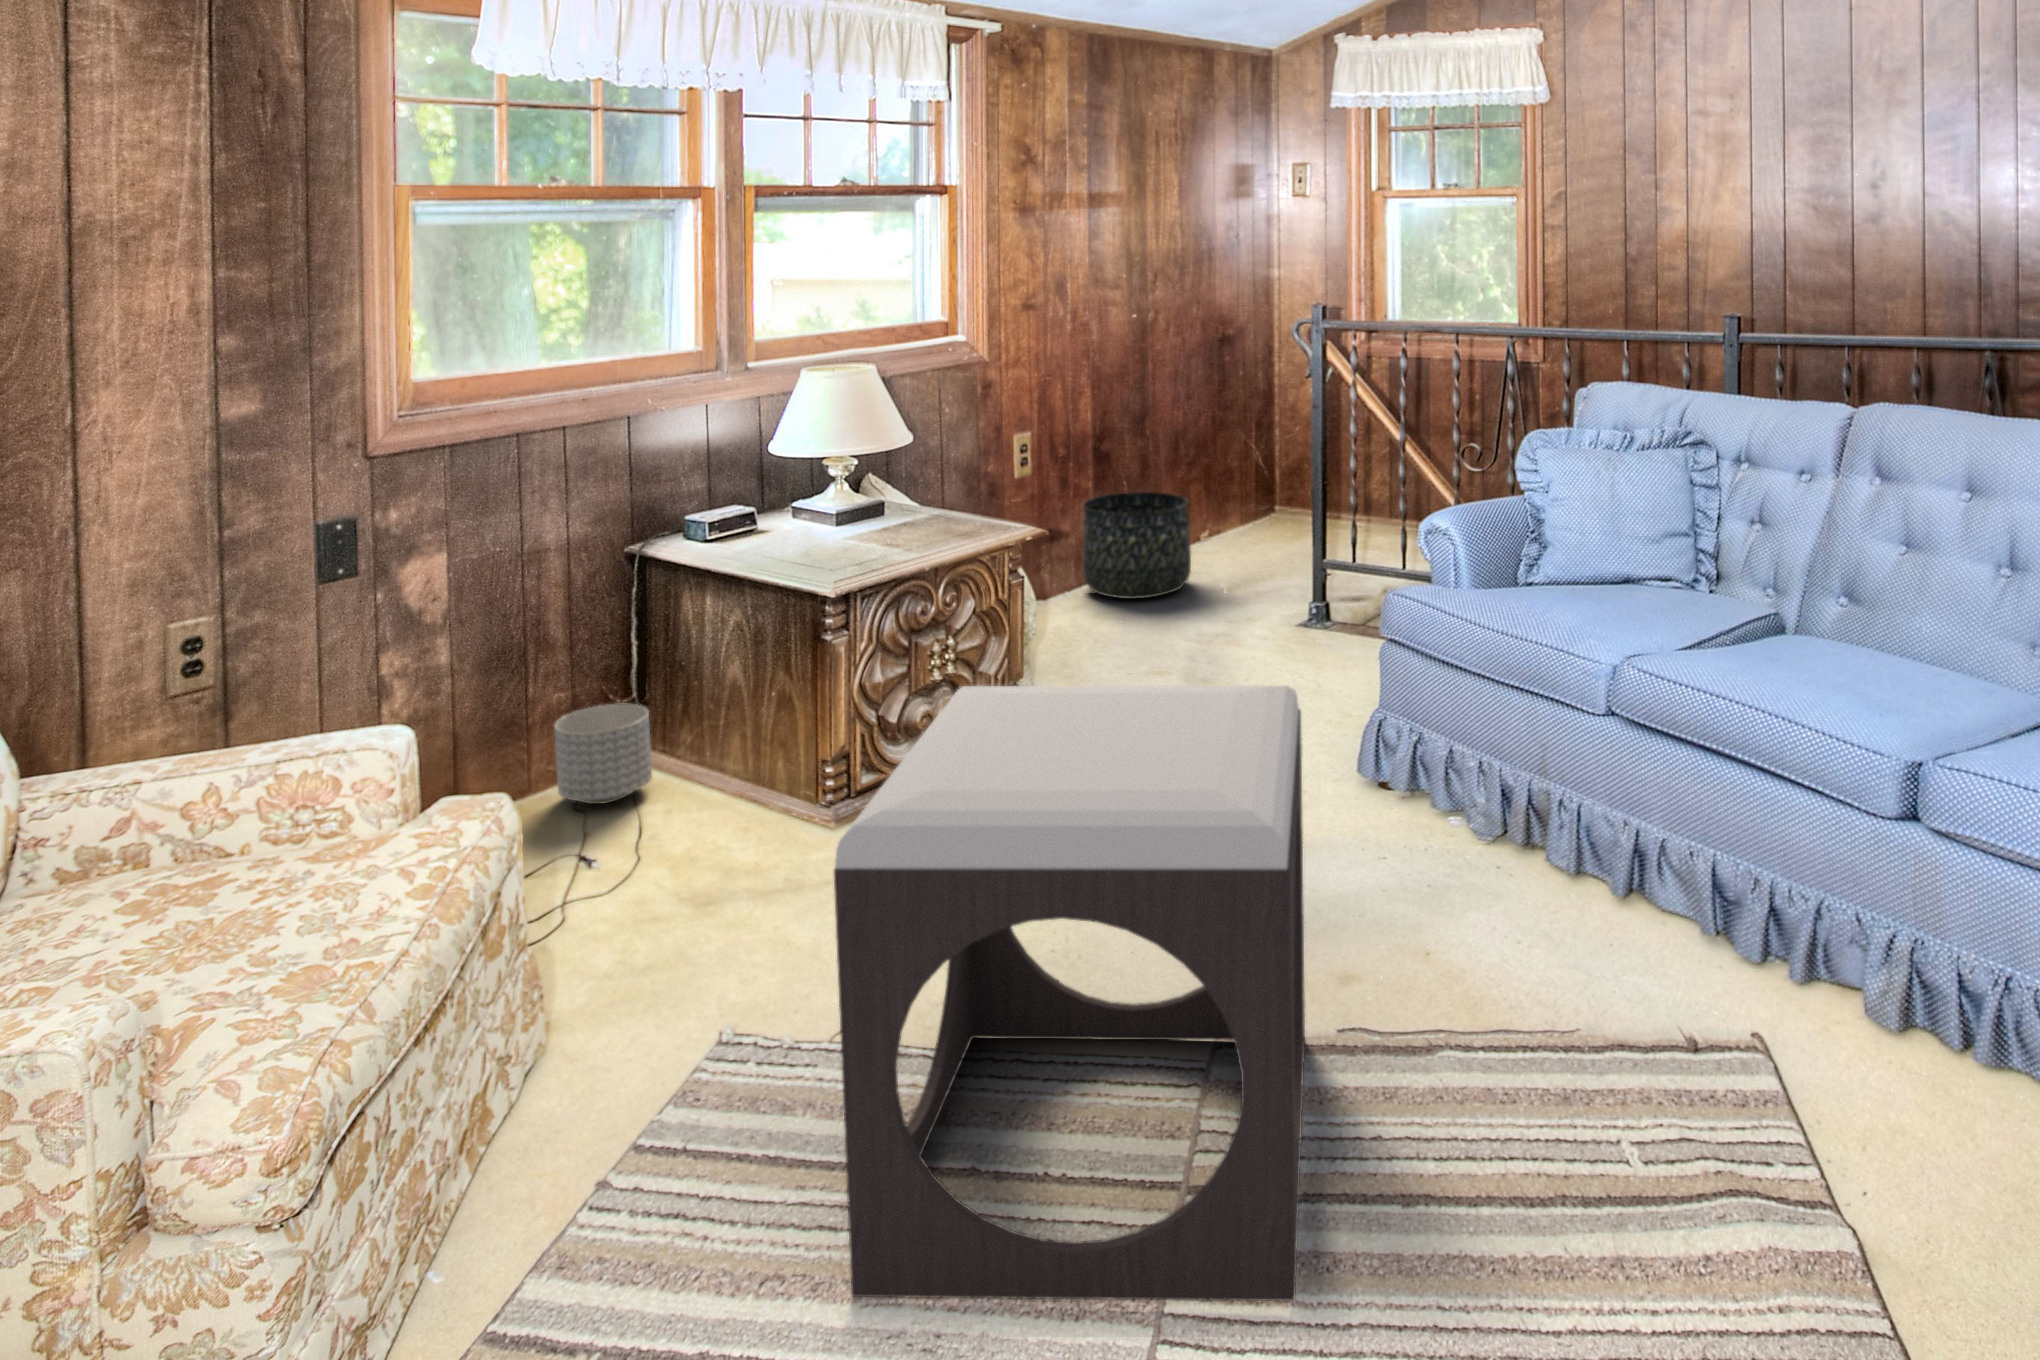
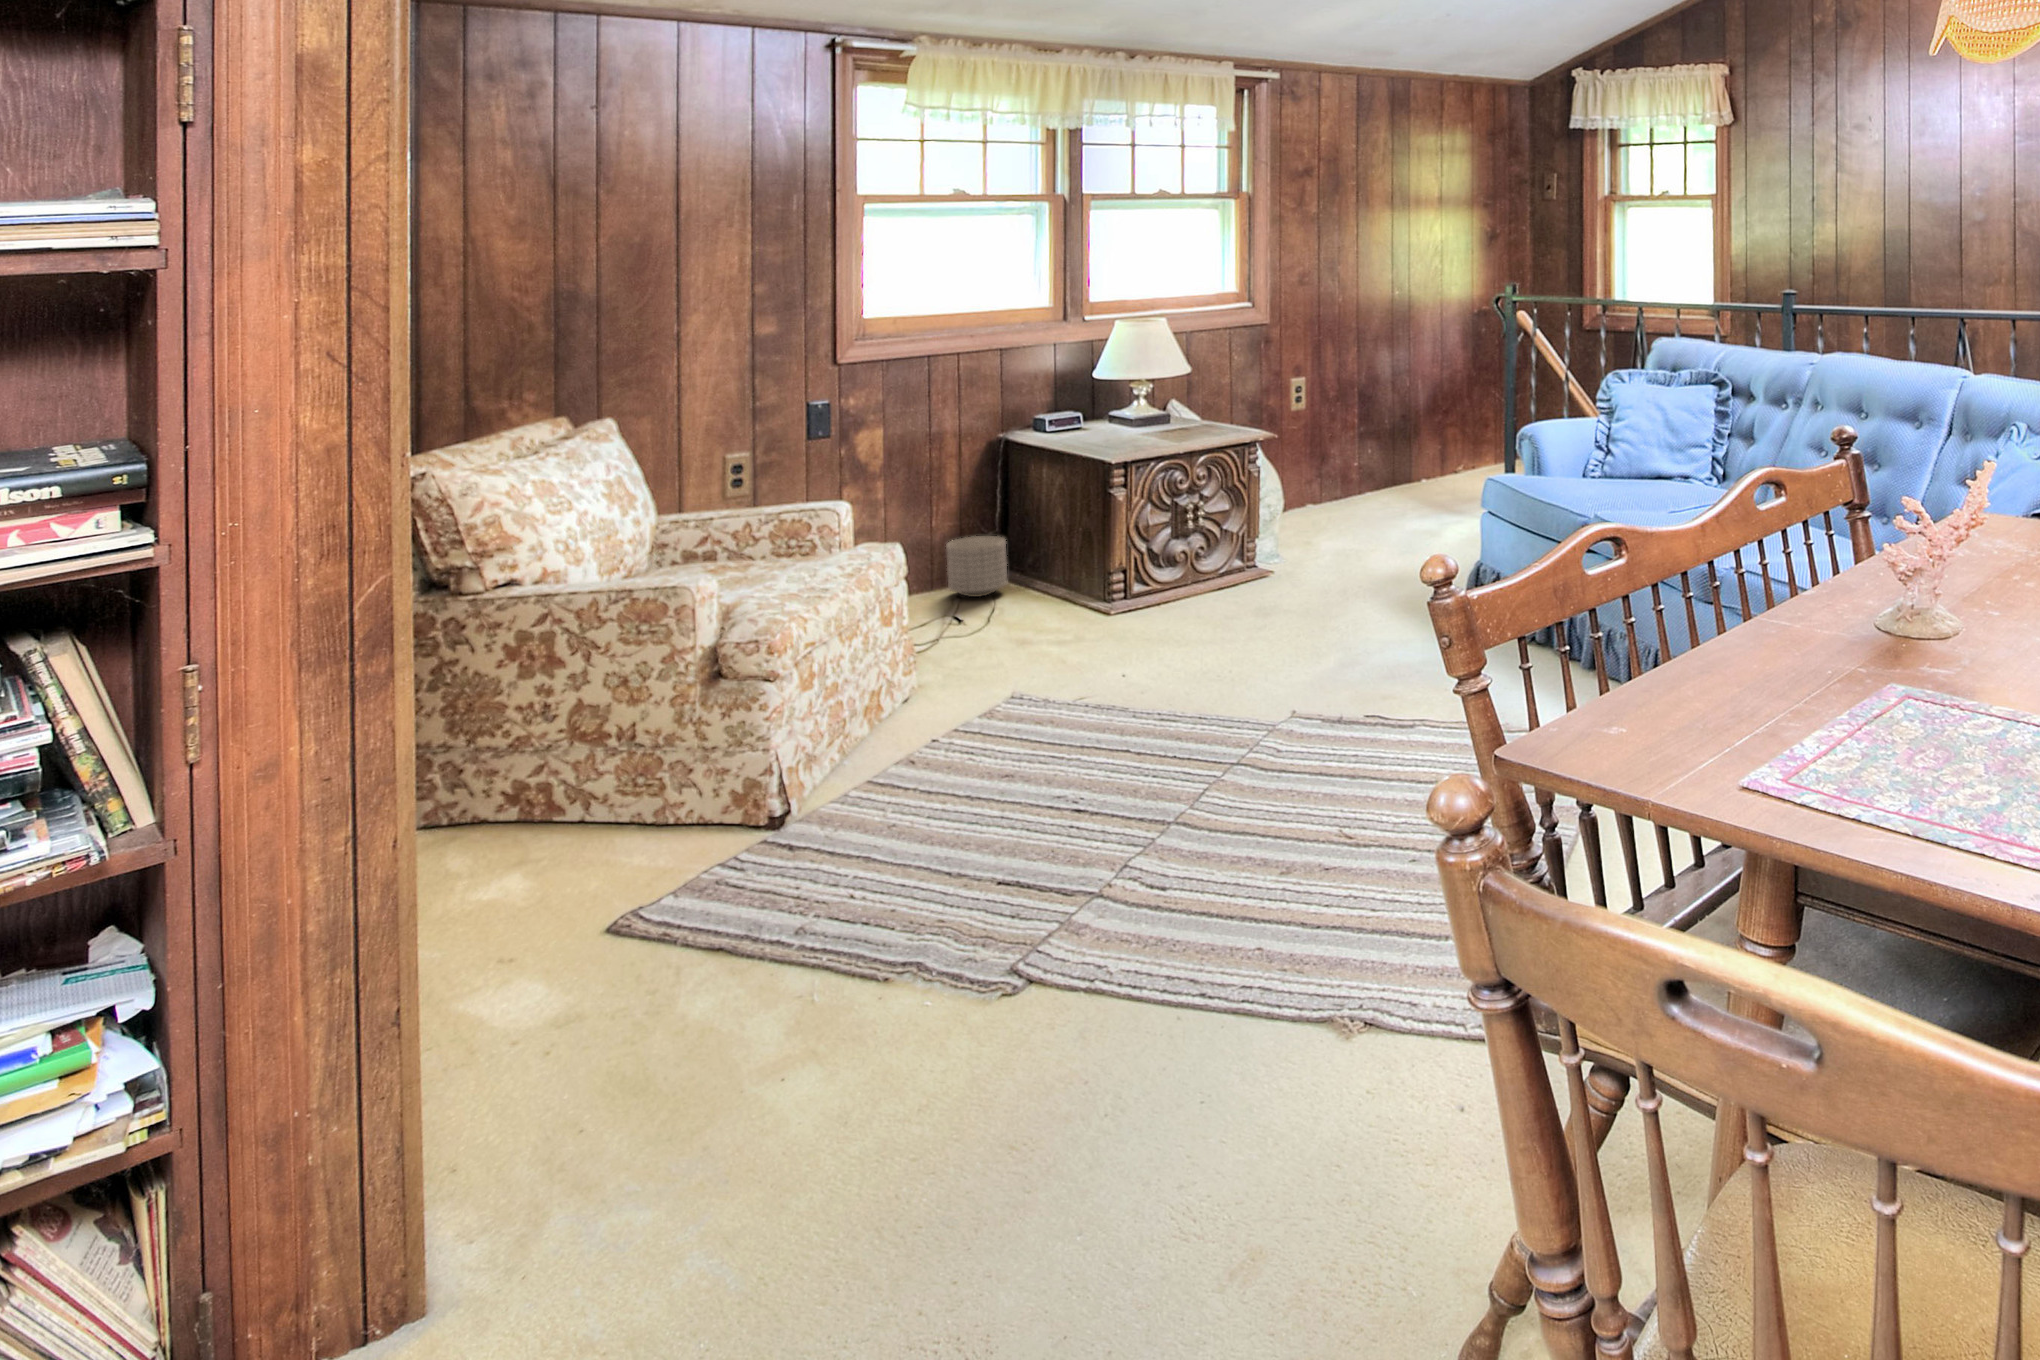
basket: present [1083,492,1191,599] -> none [1345,428,1428,506]
footstool: present [834,685,1305,1301] -> none [1039,489,1343,796]

